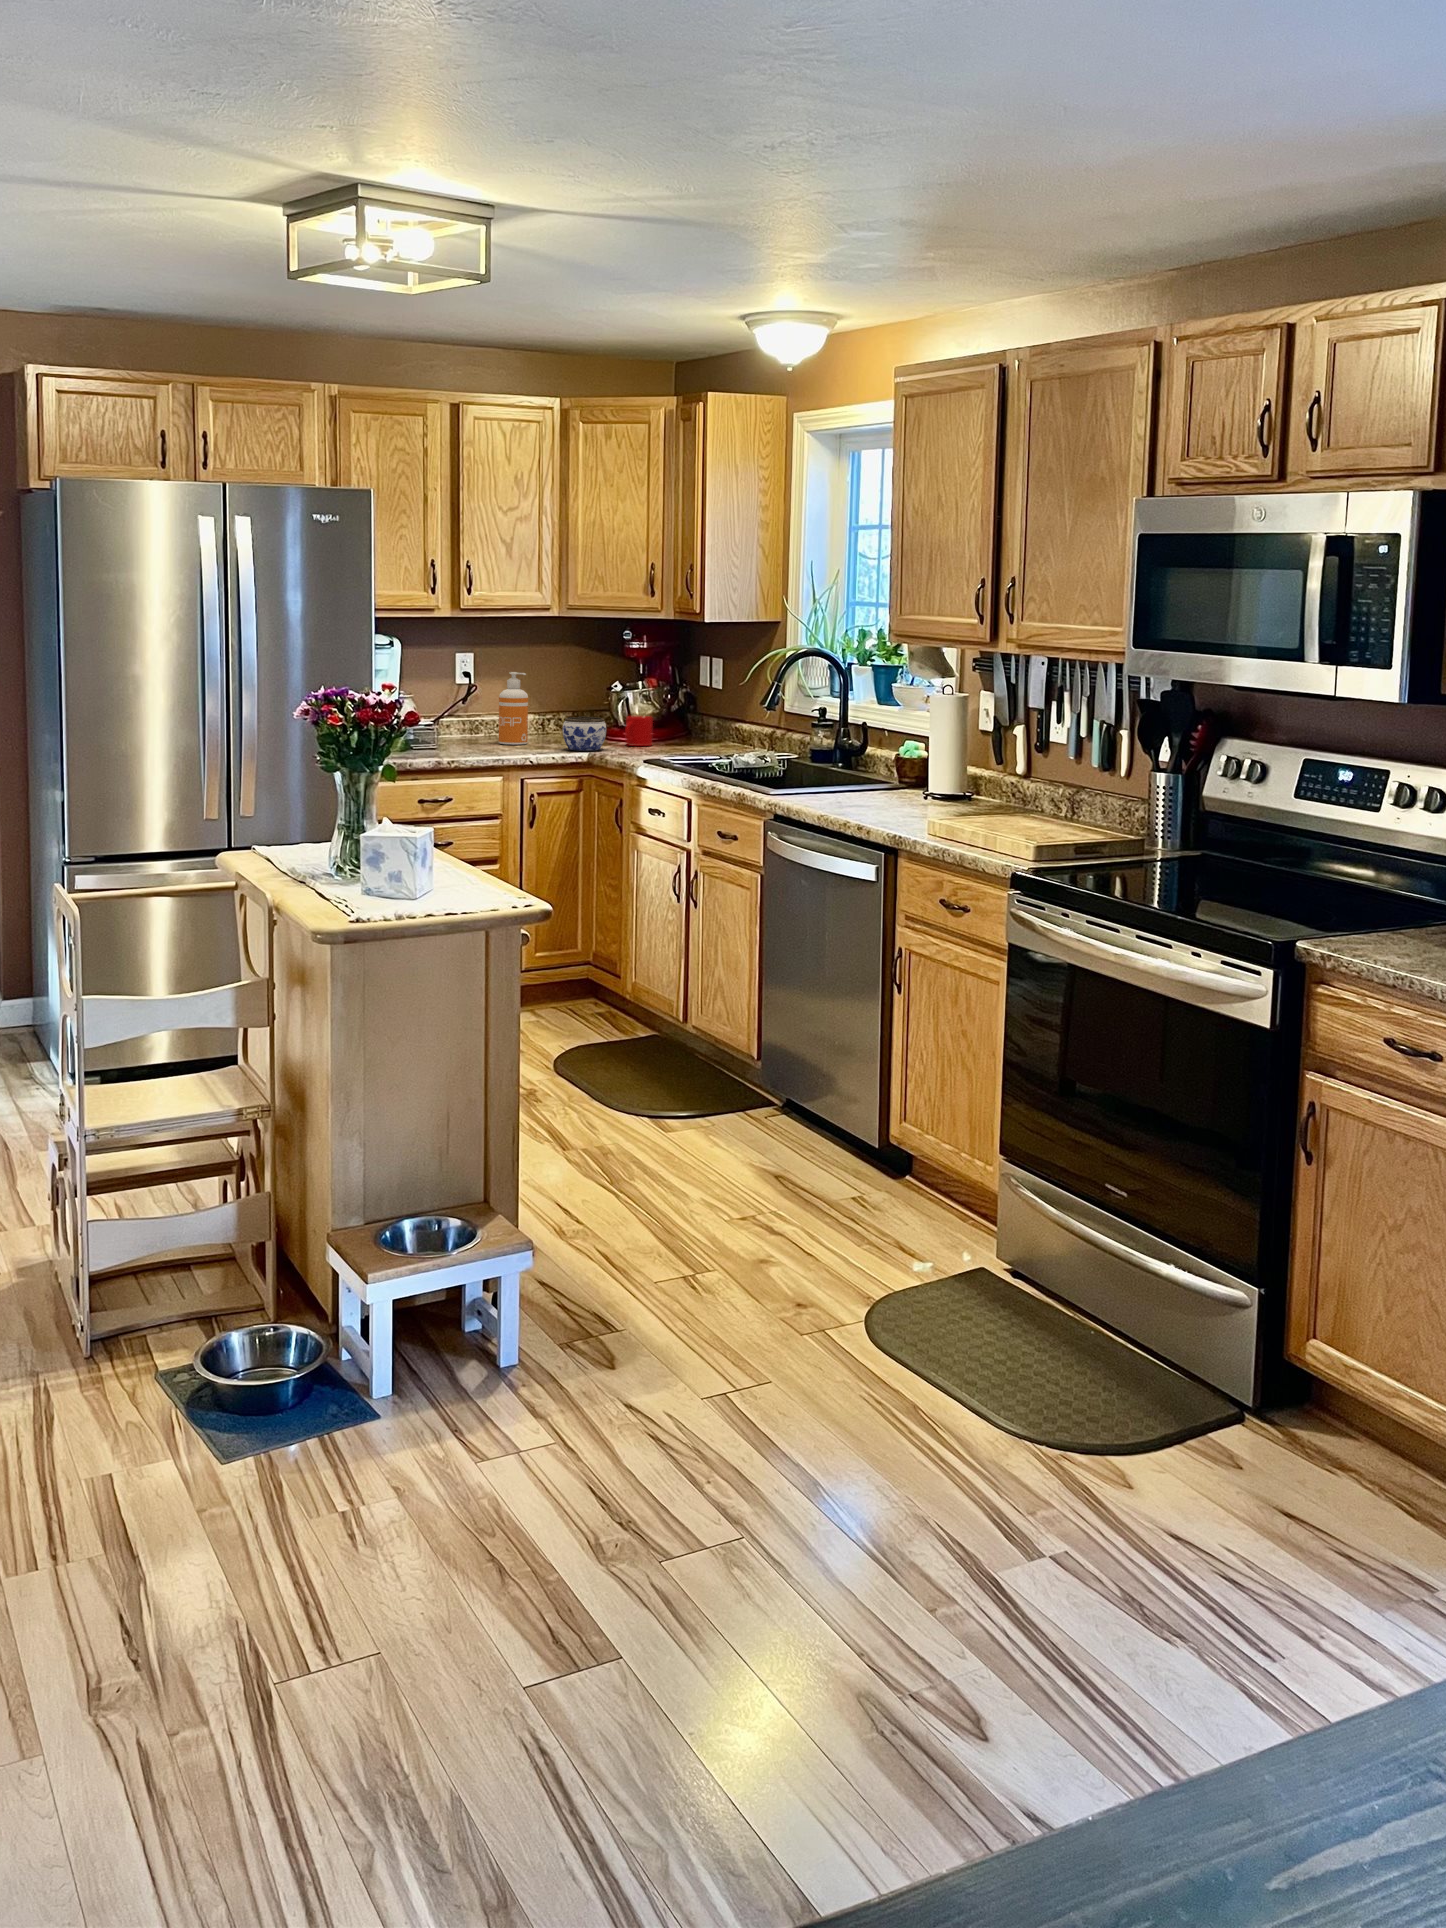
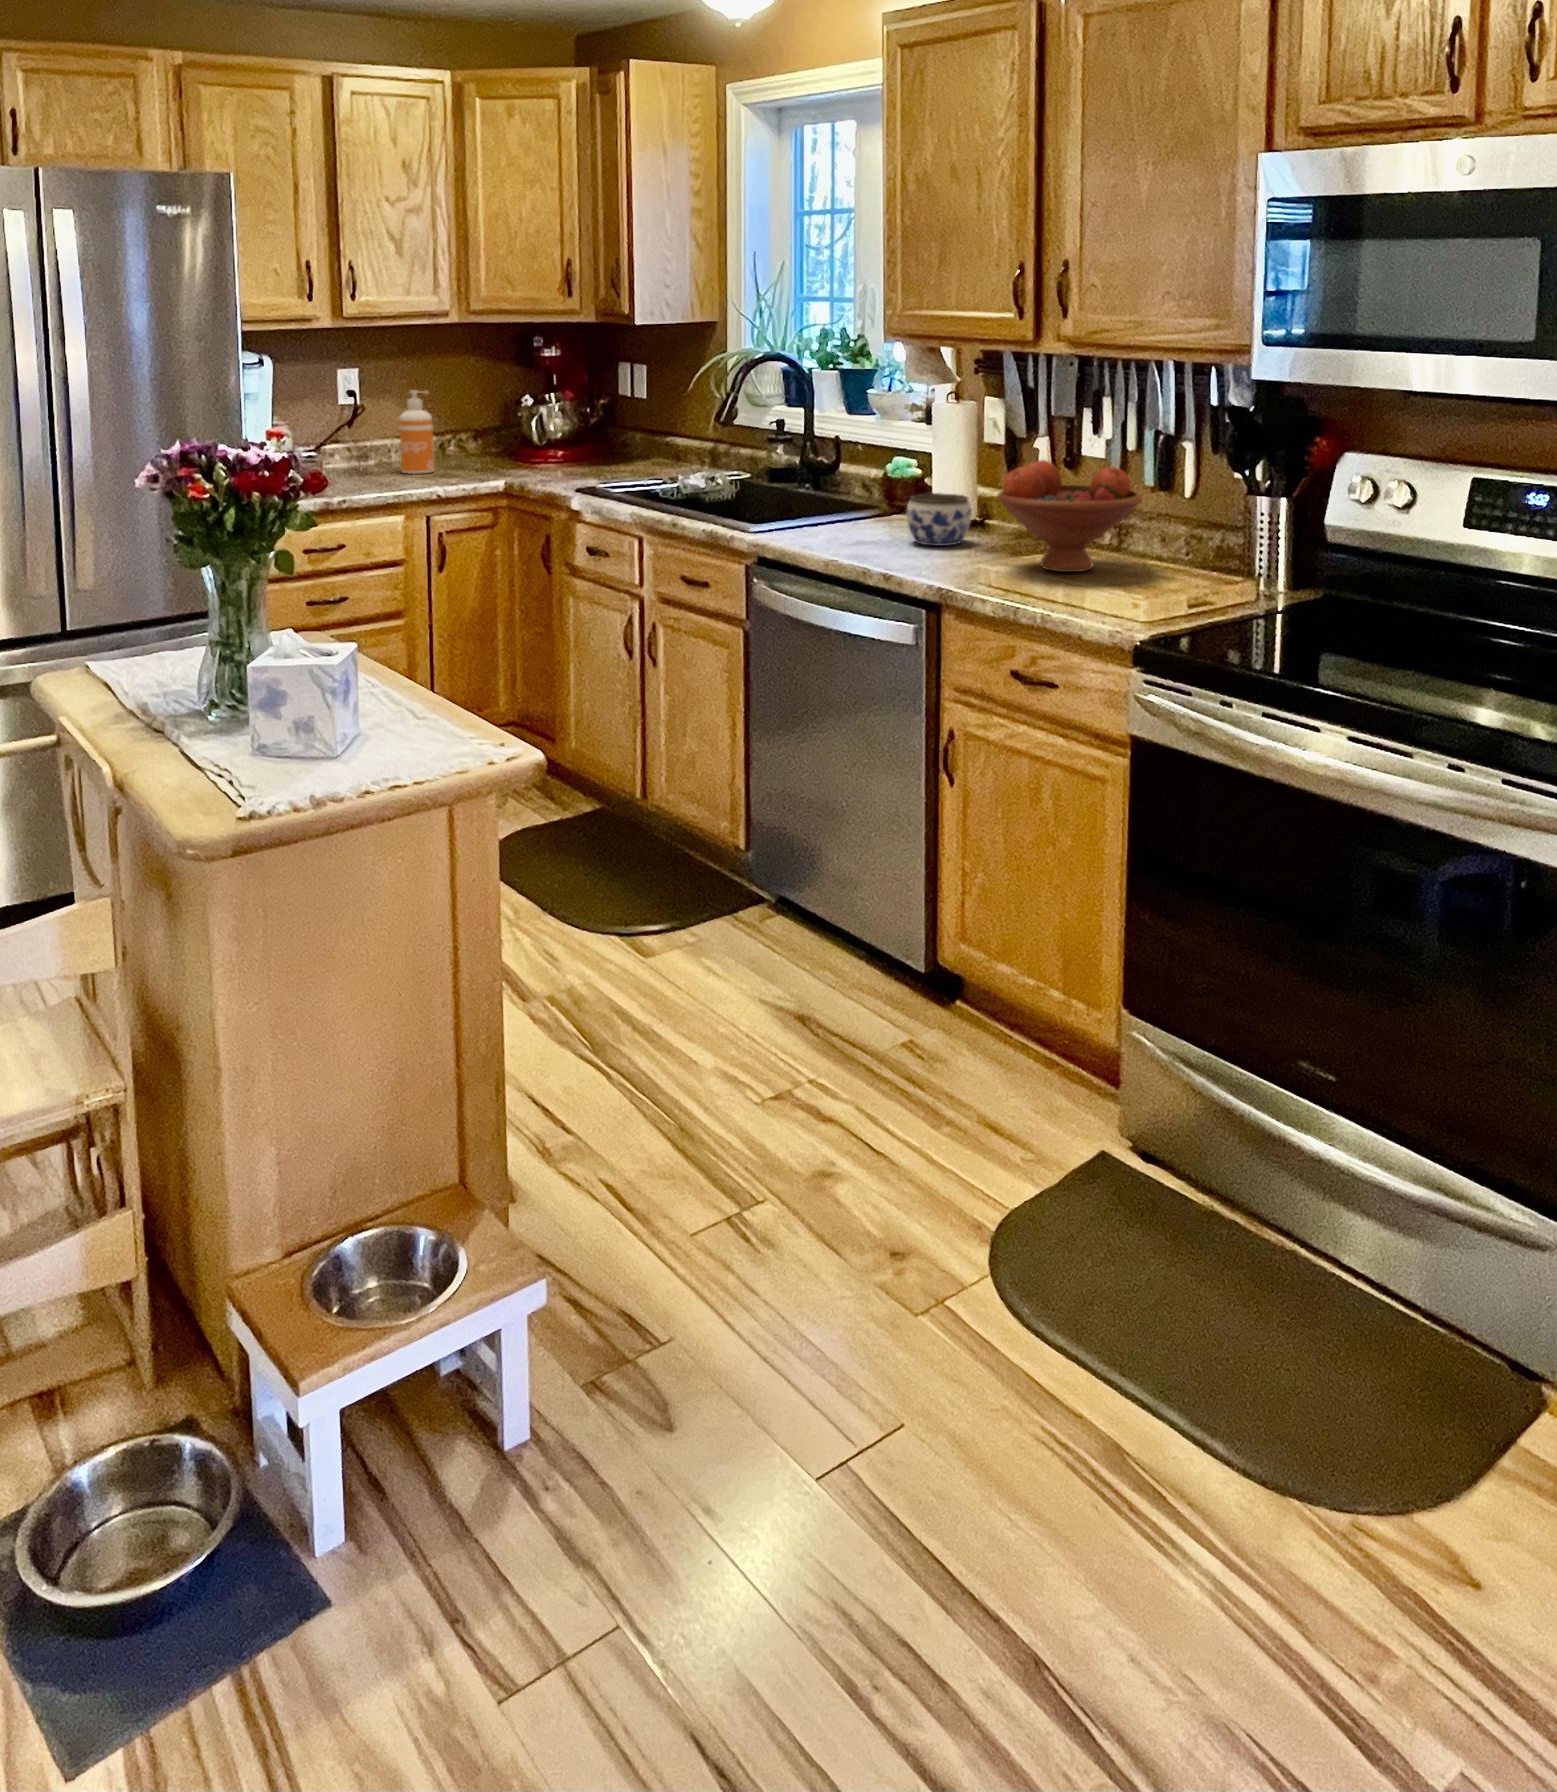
jar: present [563,716,606,751] -> present [906,493,972,546]
mug: present [625,716,653,746] -> none [545,435,576,469]
fruit bowl: none [956,737,1073,827] -> present [997,460,1142,572]

